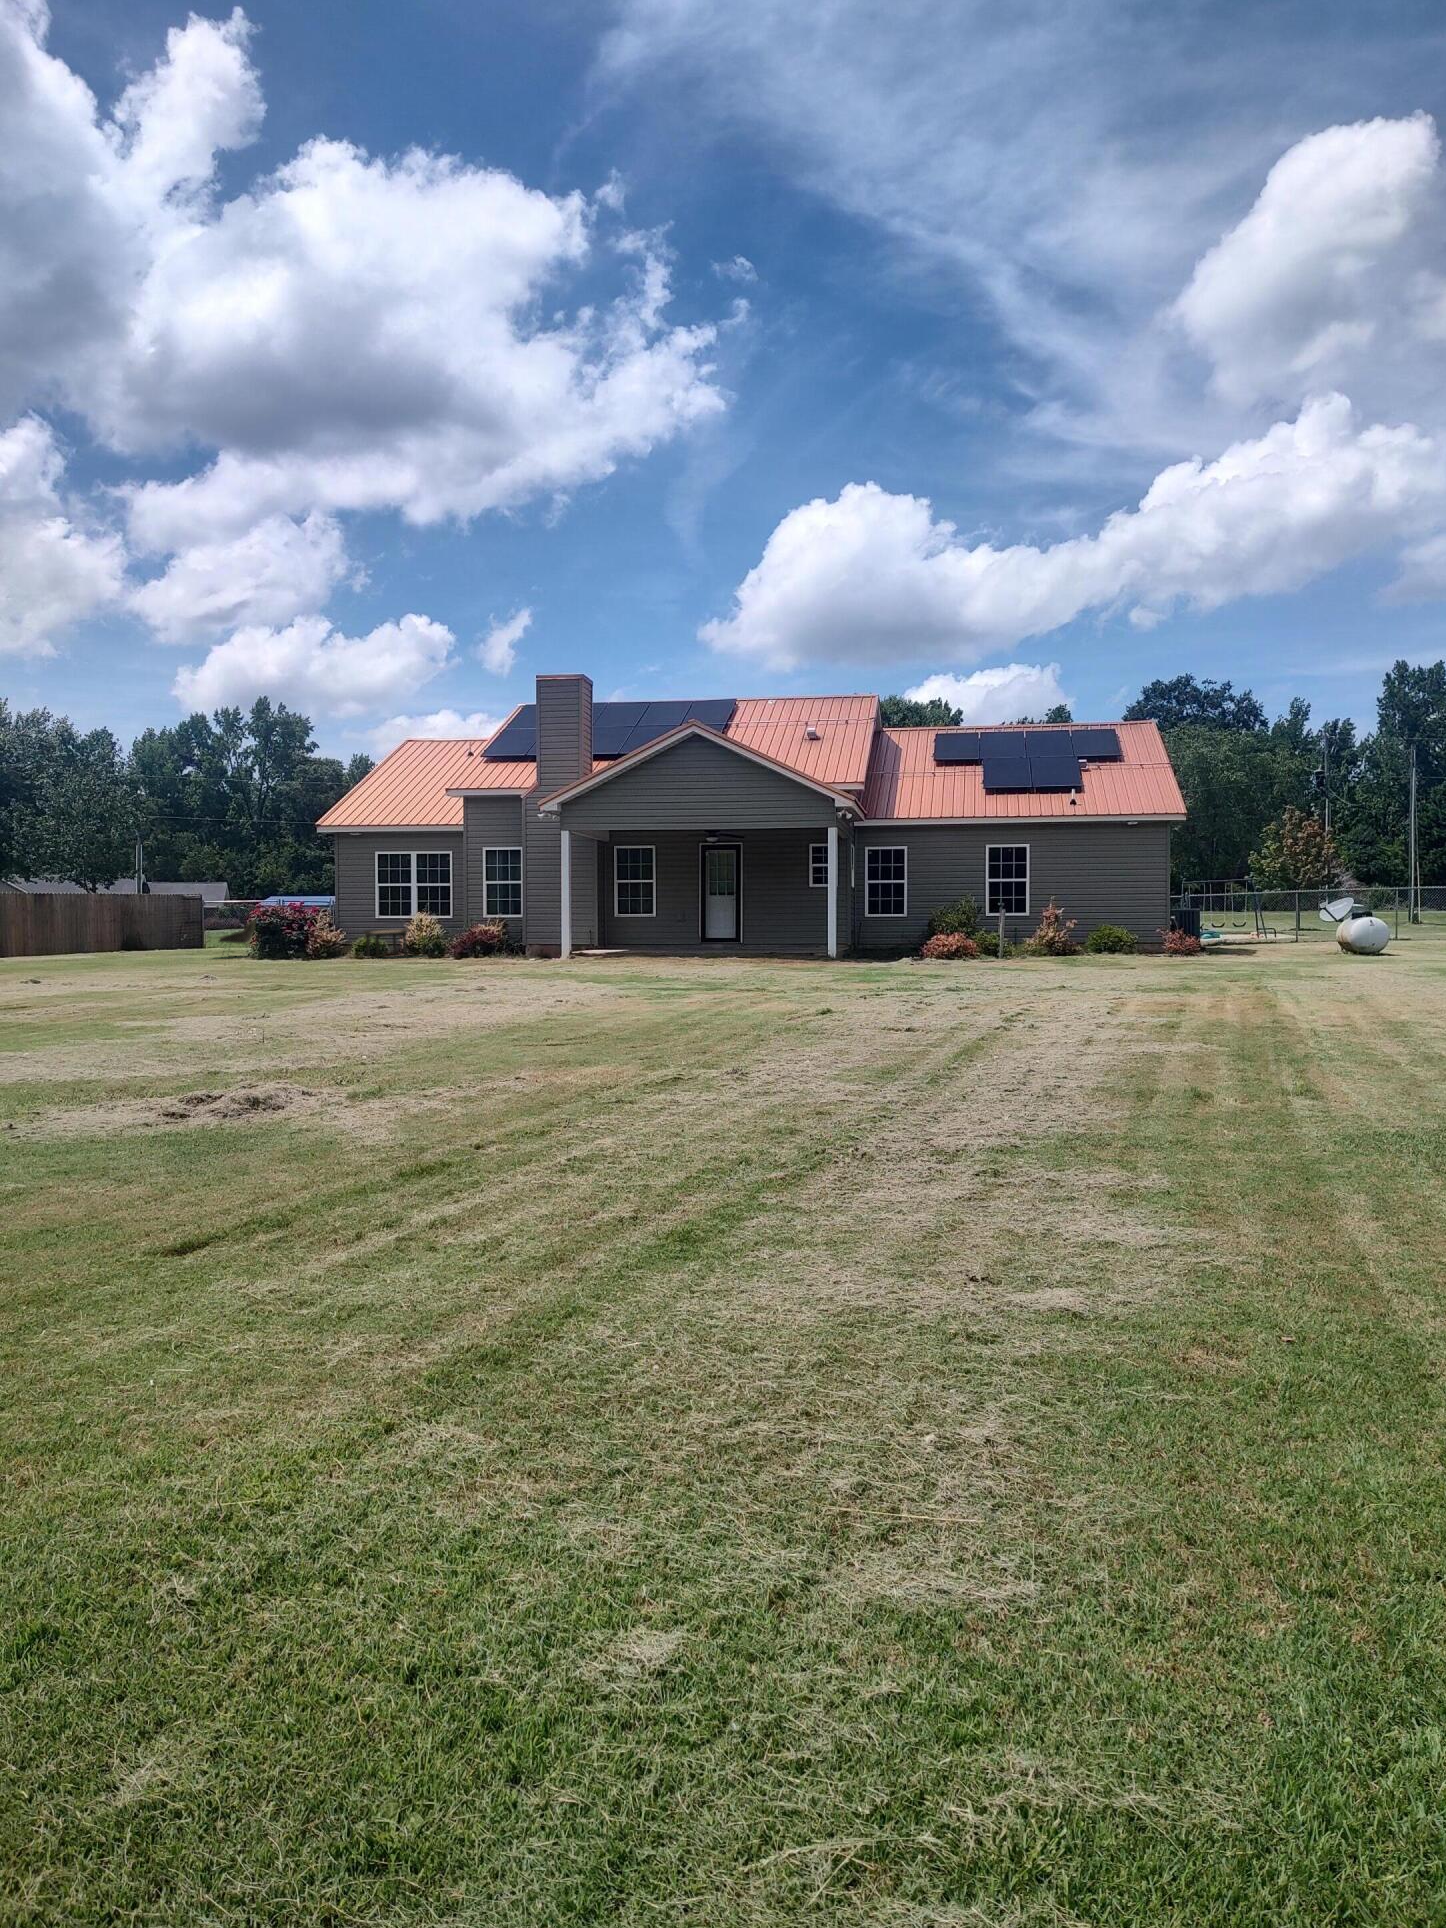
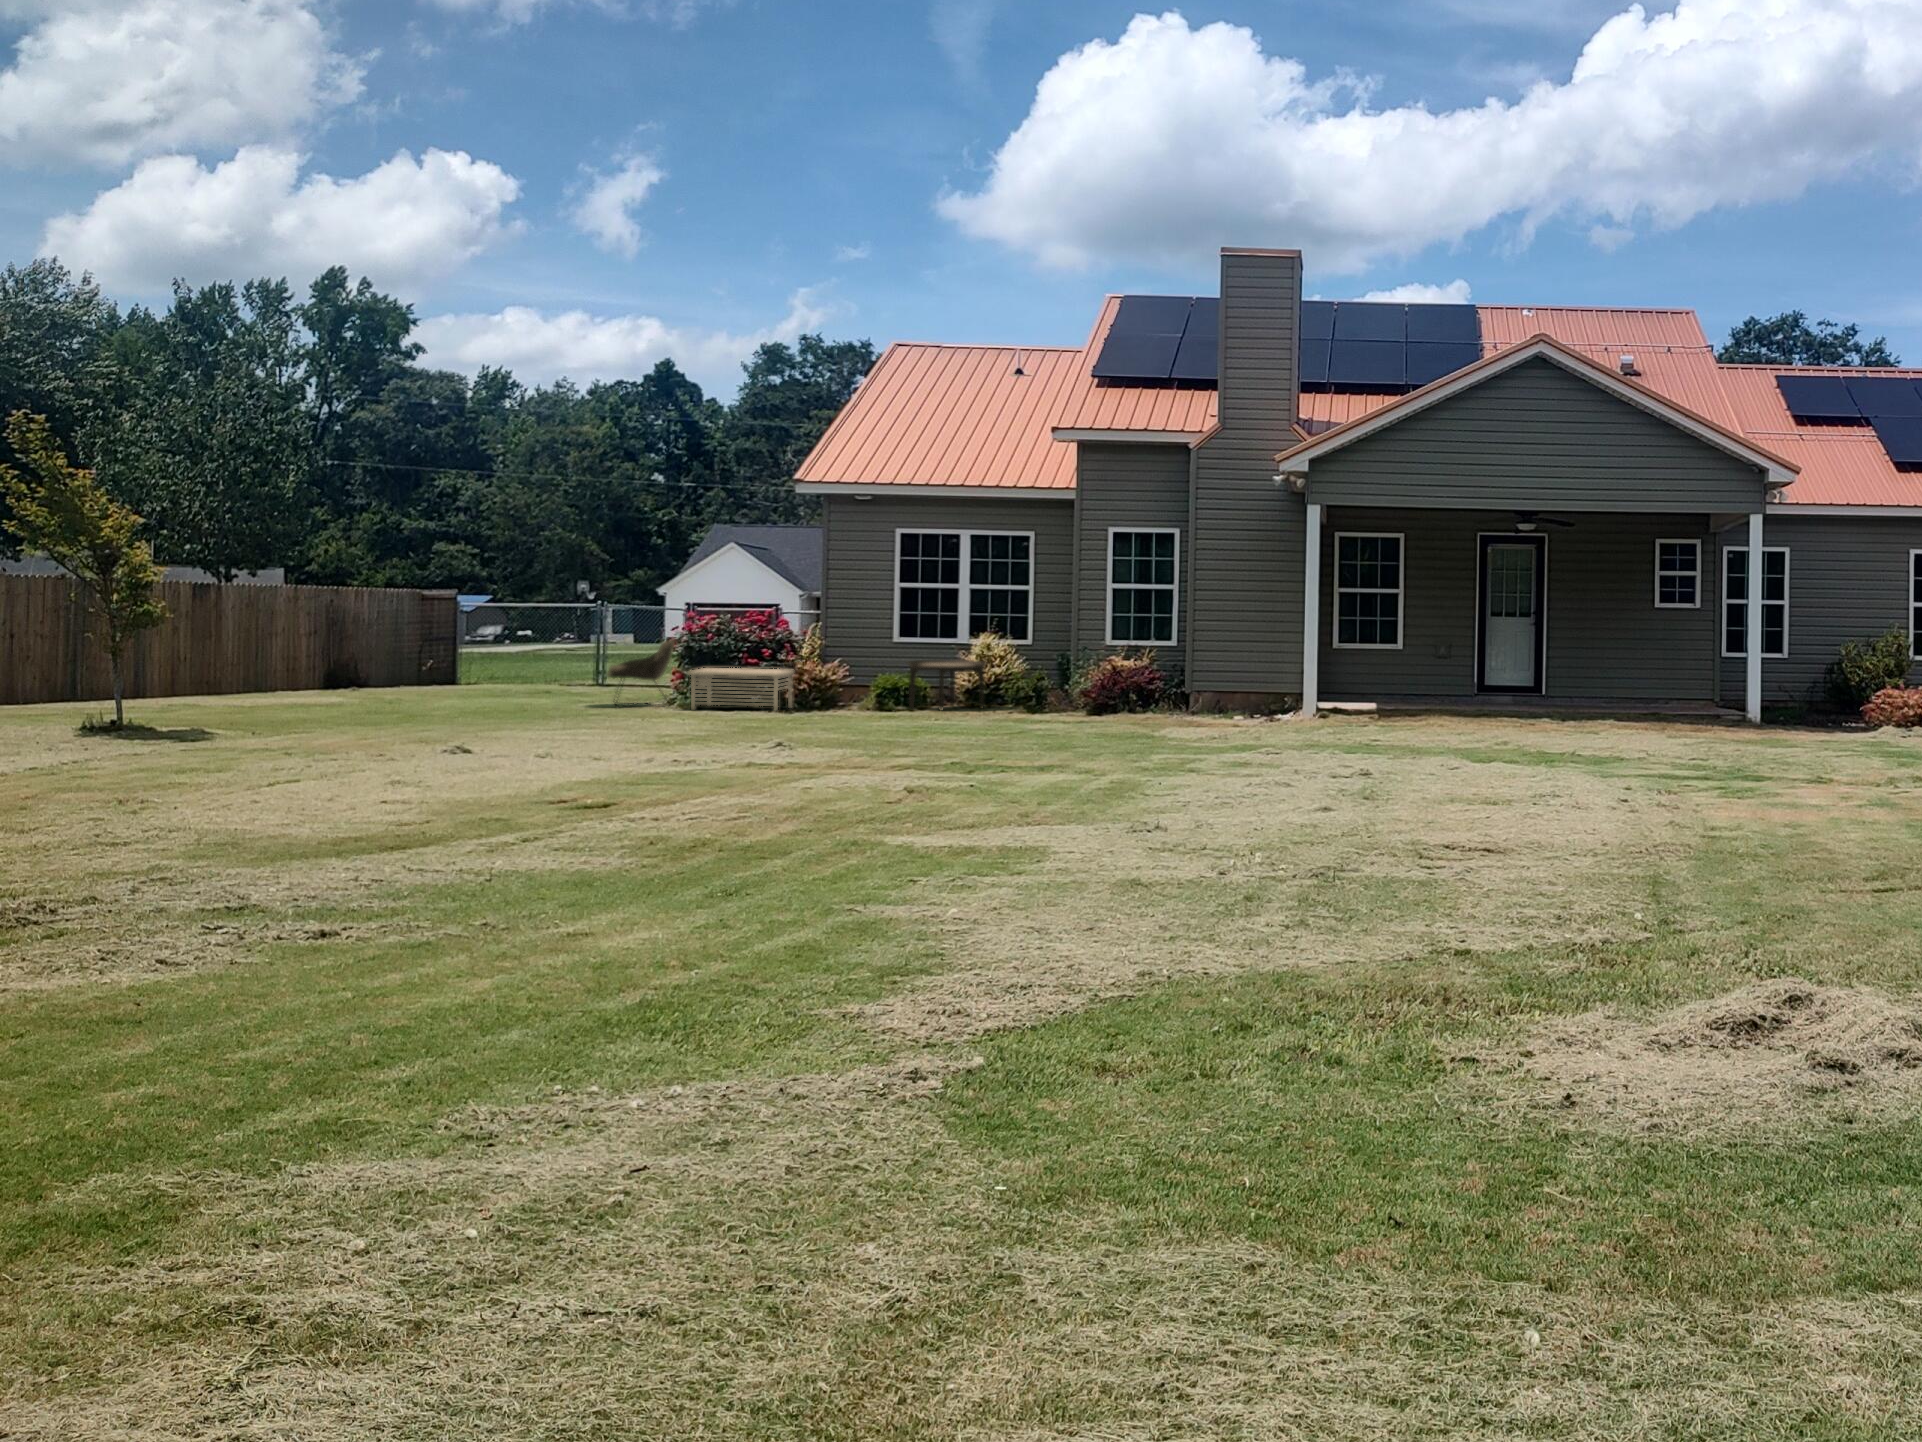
storage bench: none [250,936,310,960] -> present [688,668,793,711]

